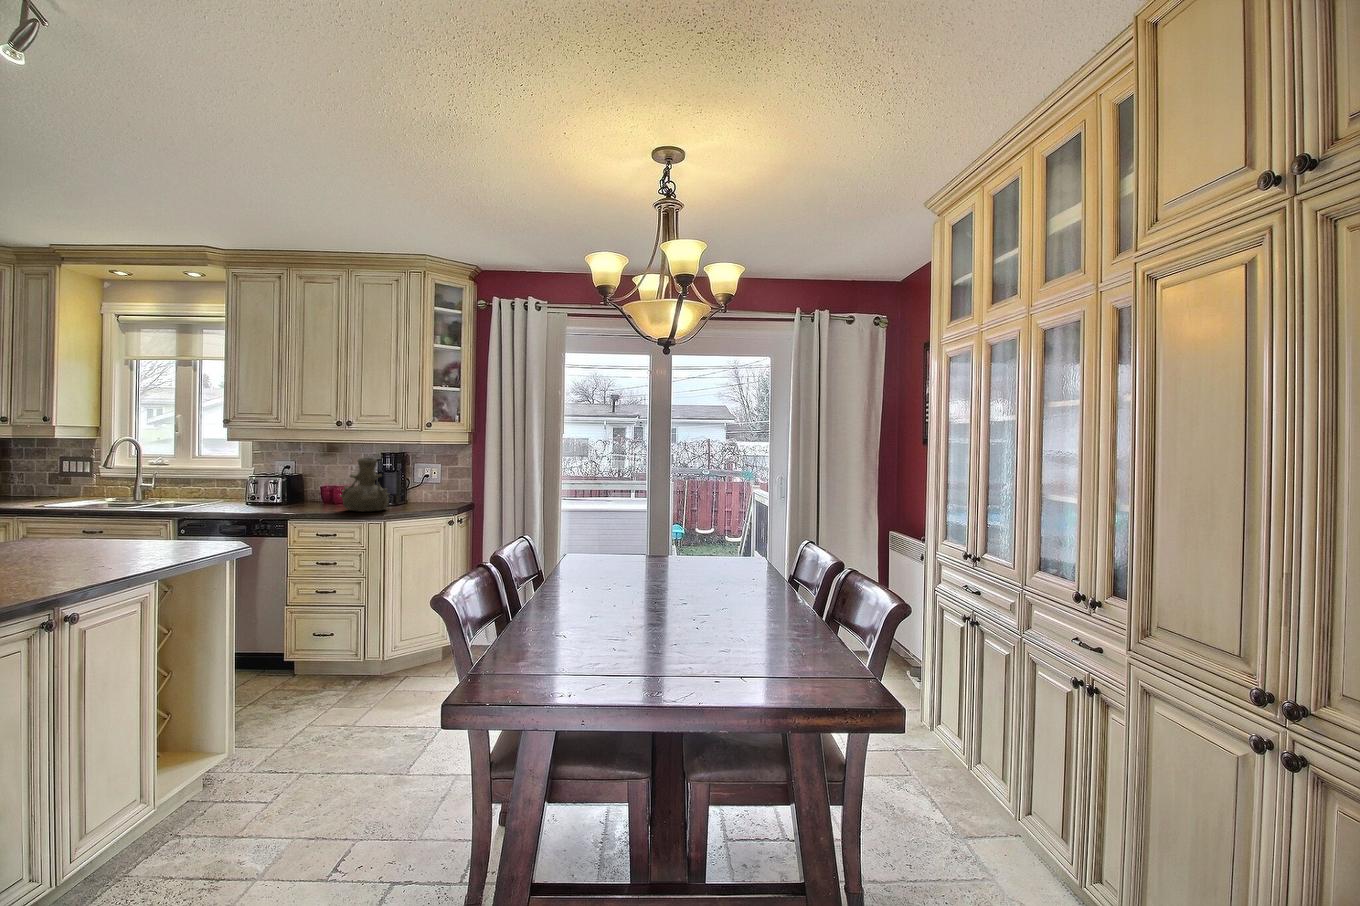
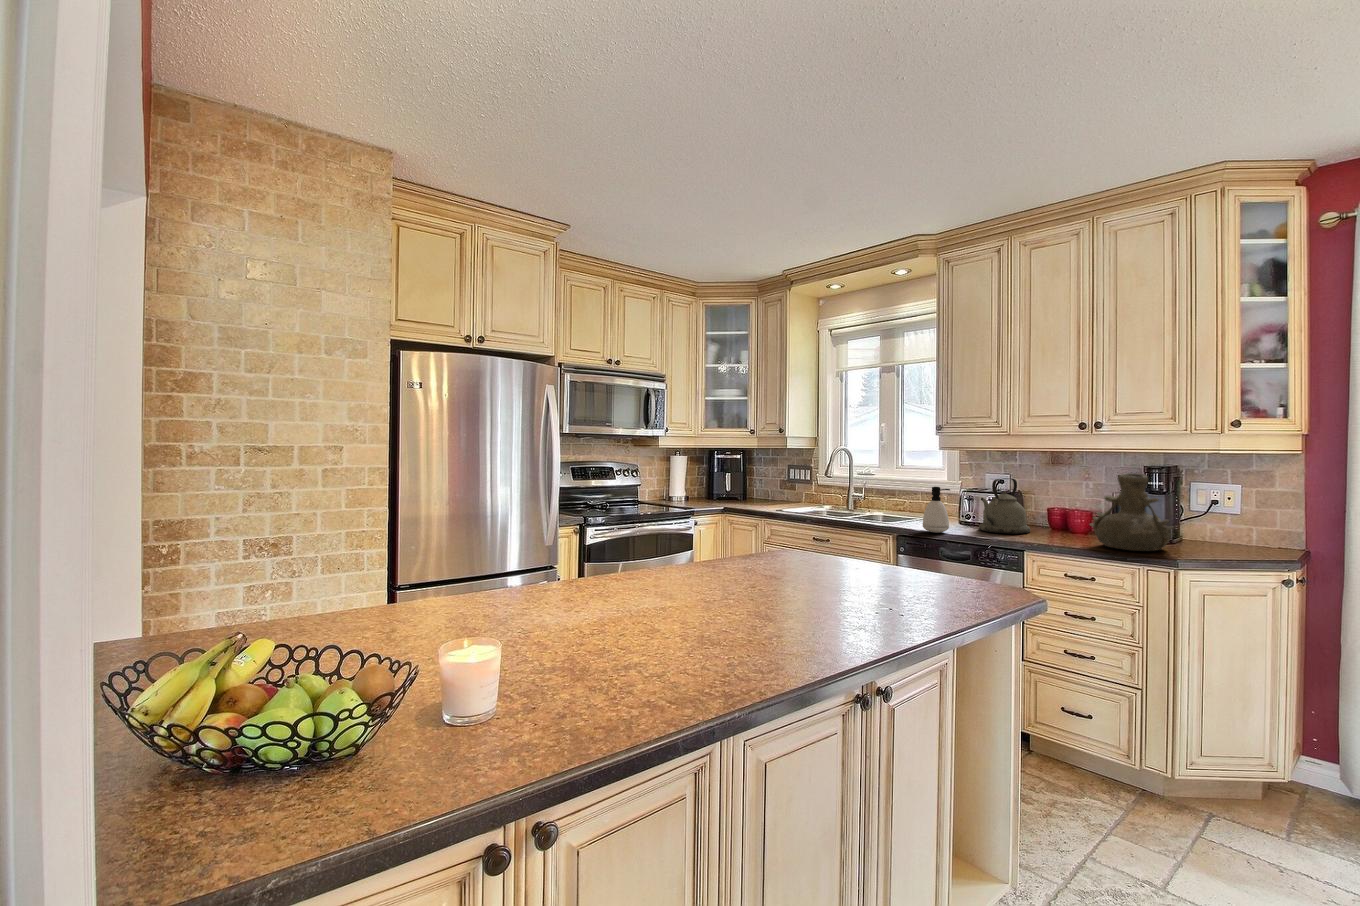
kettle: none [258,464,303,508] -> present [979,478,1030,534]
soap dispenser: none [204,471,231,511] -> present [923,487,950,533]

